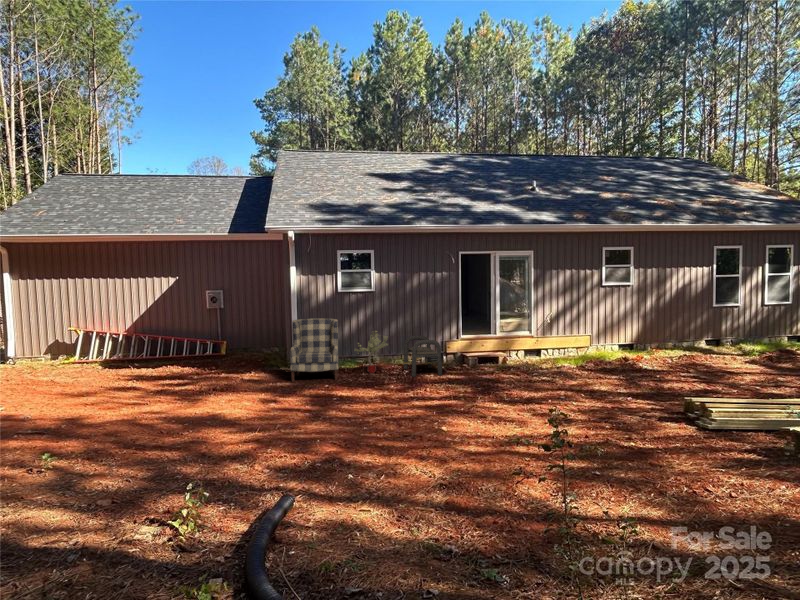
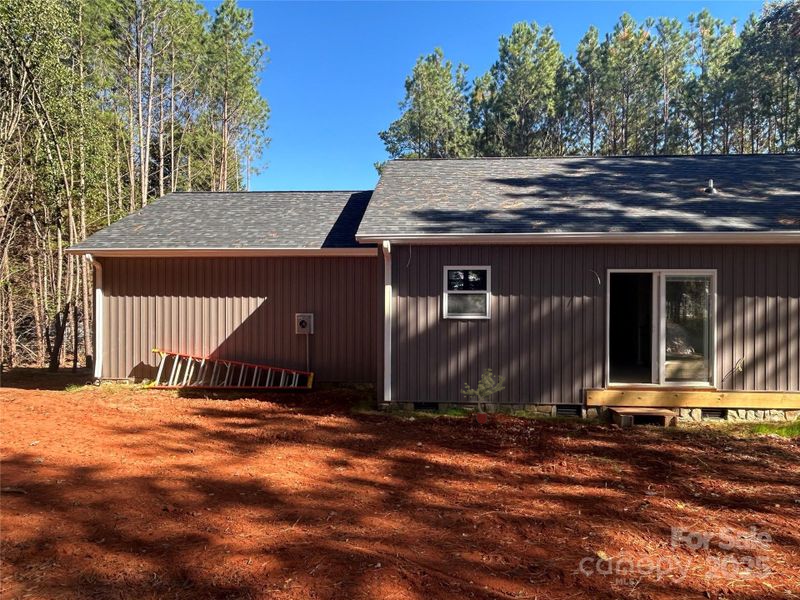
chair: present [290,318,339,382] -> none [378,348,441,430]
bench: present [404,336,442,377] -> none [524,379,581,439]

